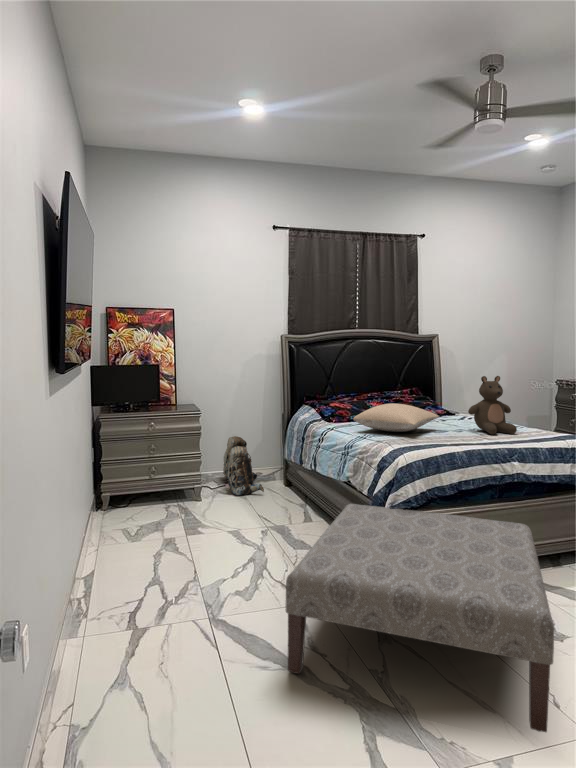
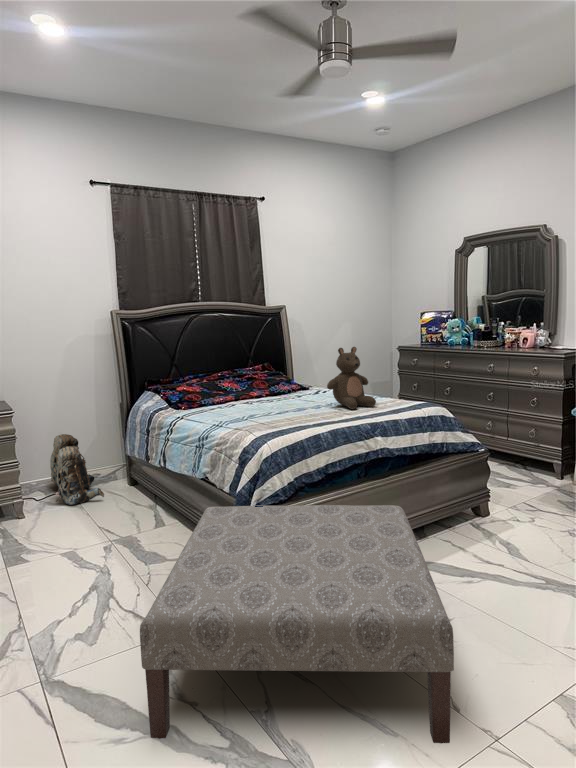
pillow: present [353,403,439,432] -> none [204,384,297,416]

